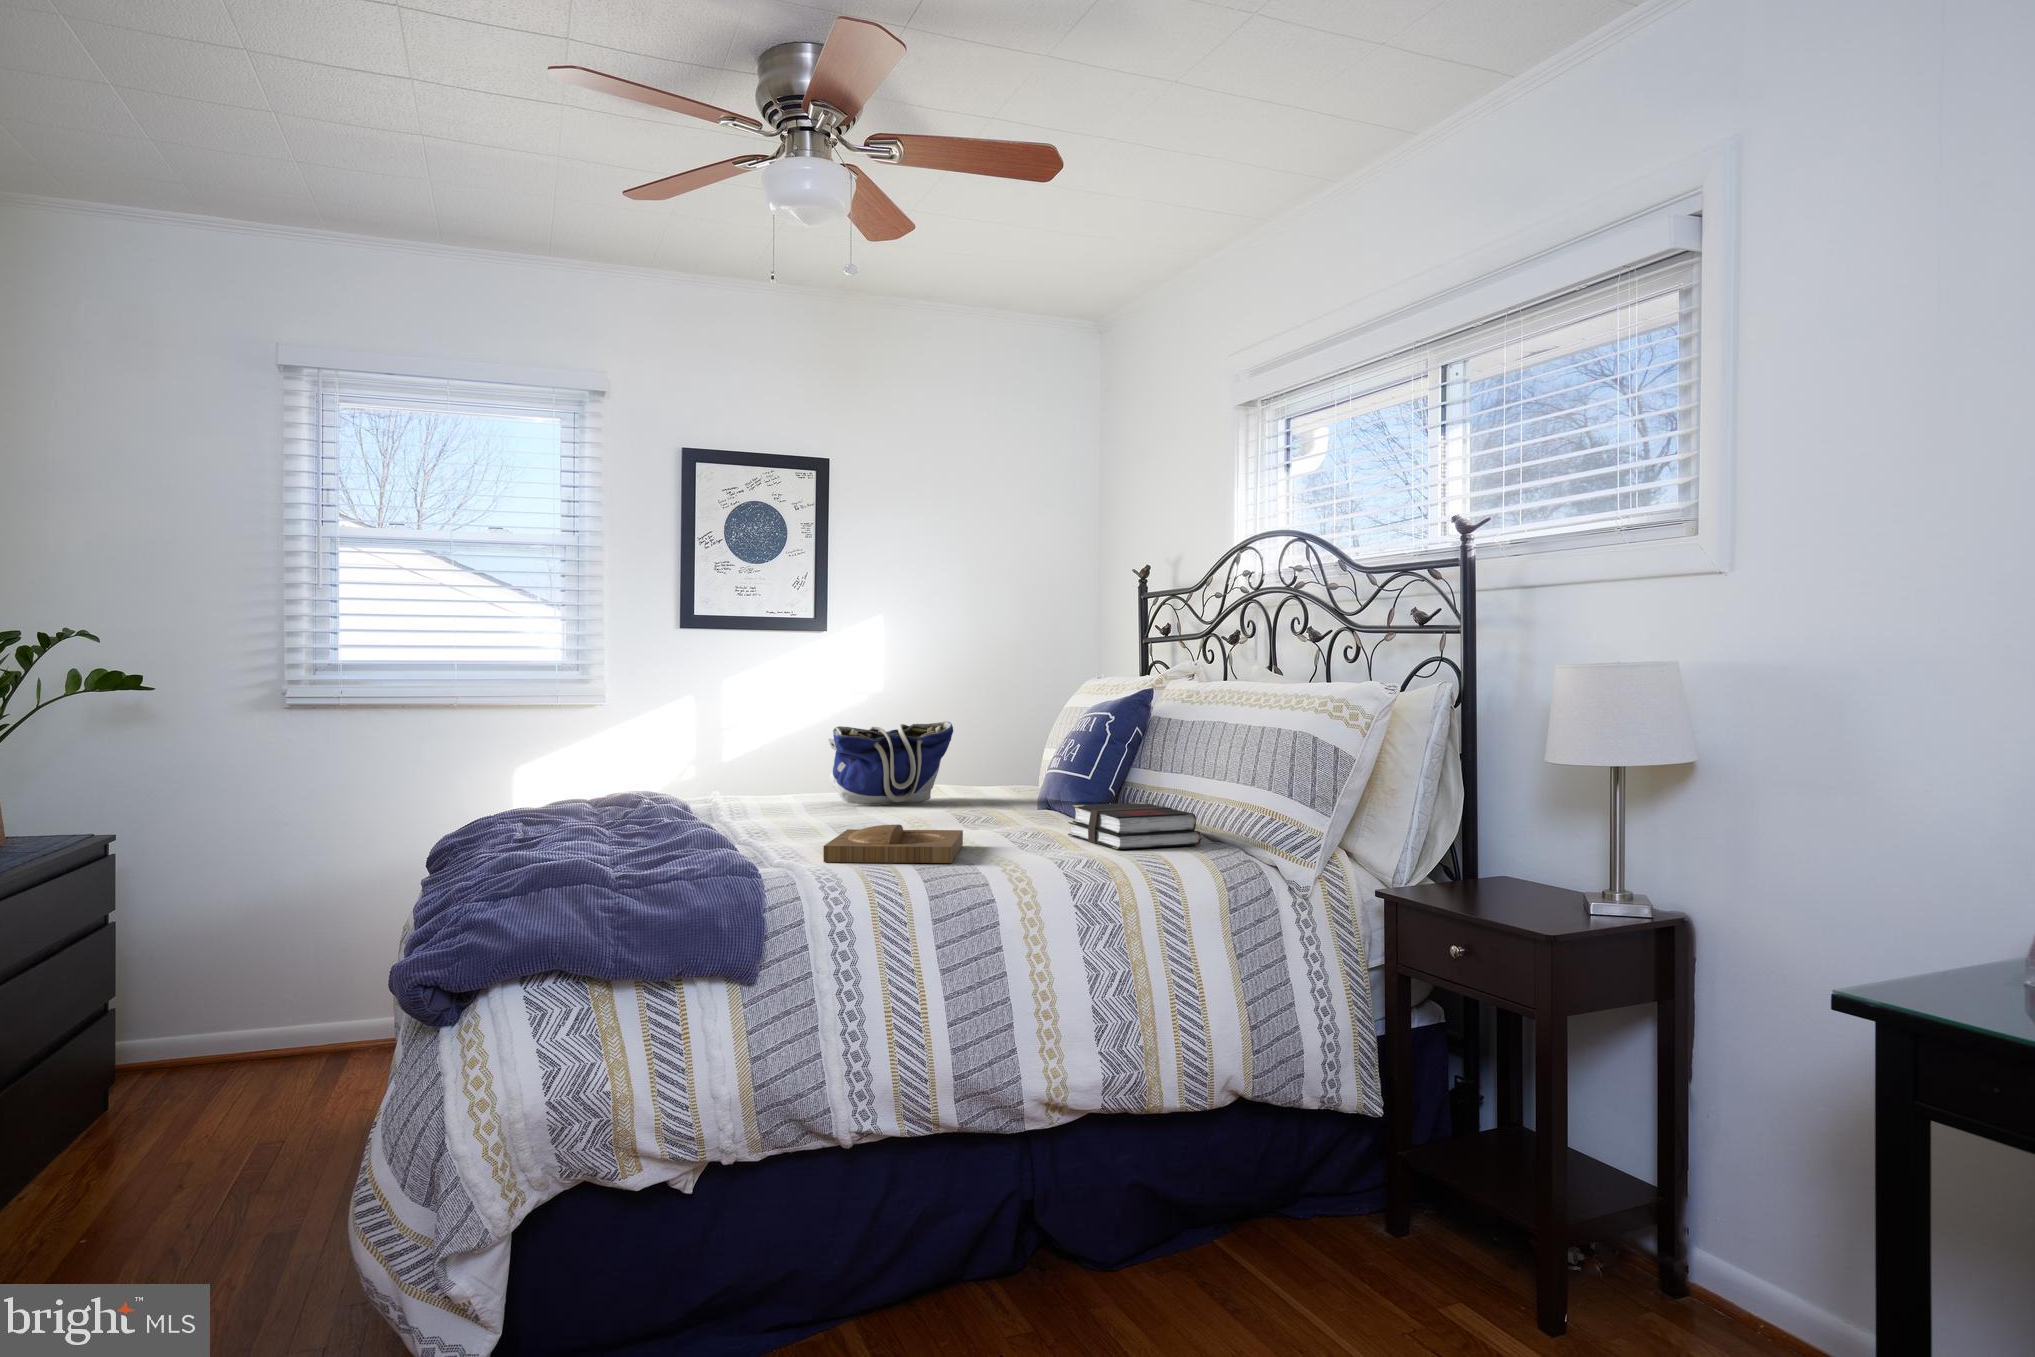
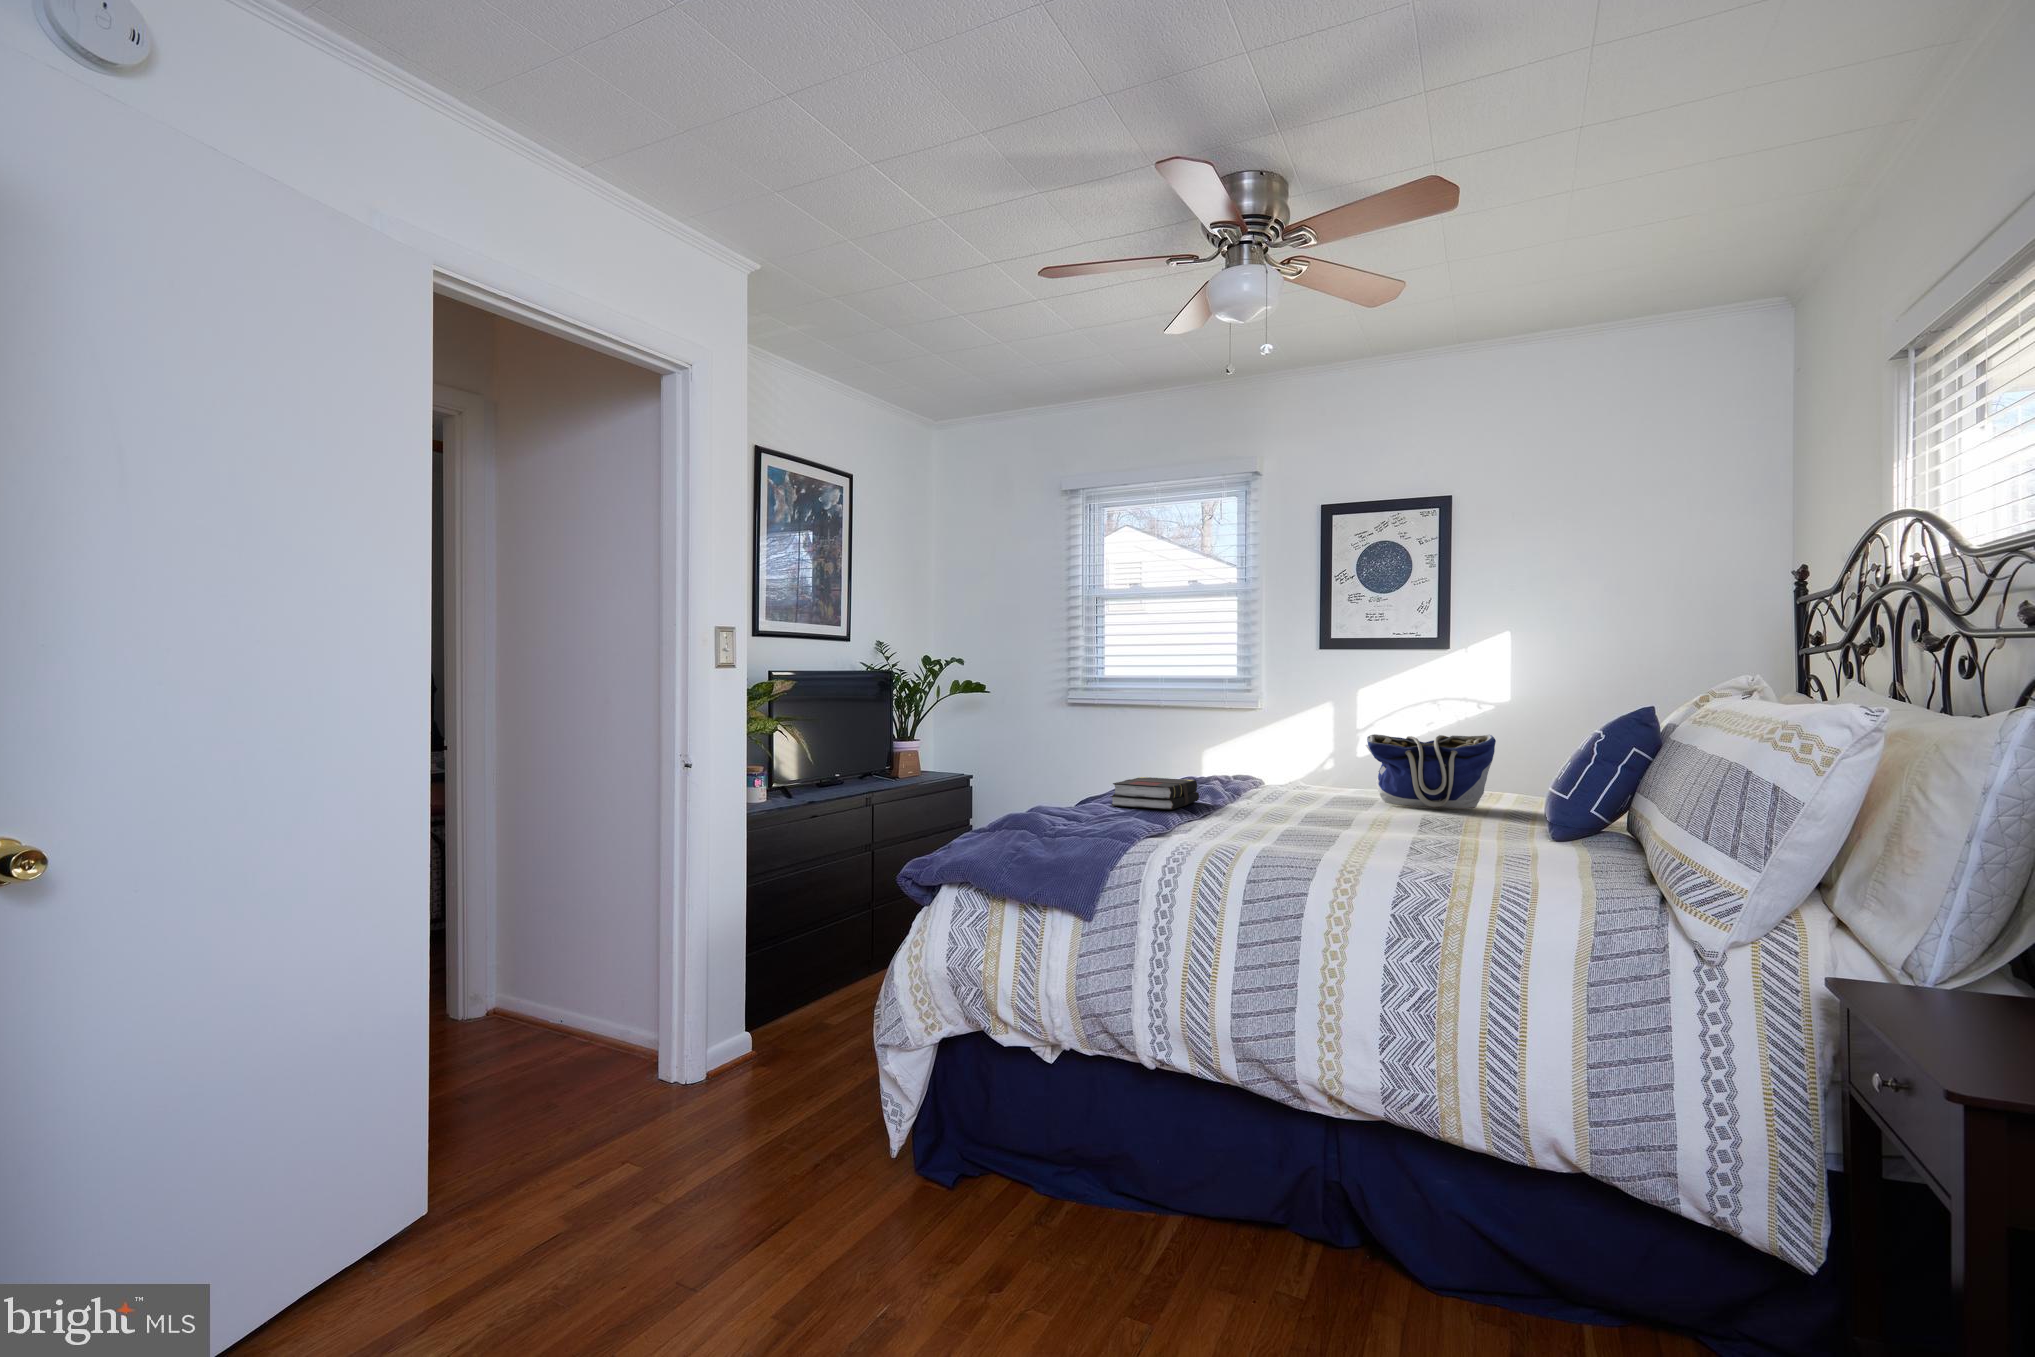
book: present [1068,803,1201,850] -> present [1110,777,1199,810]
tray: present [823,825,963,863] -> none [1204,819,1357,857]

